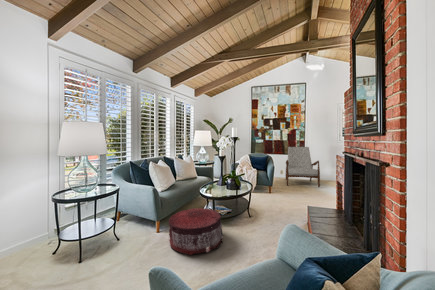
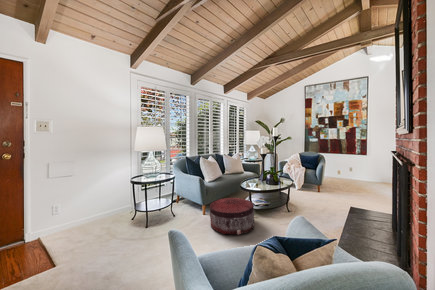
armchair: present [286,147,320,187] -> none [341,146,384,192]

